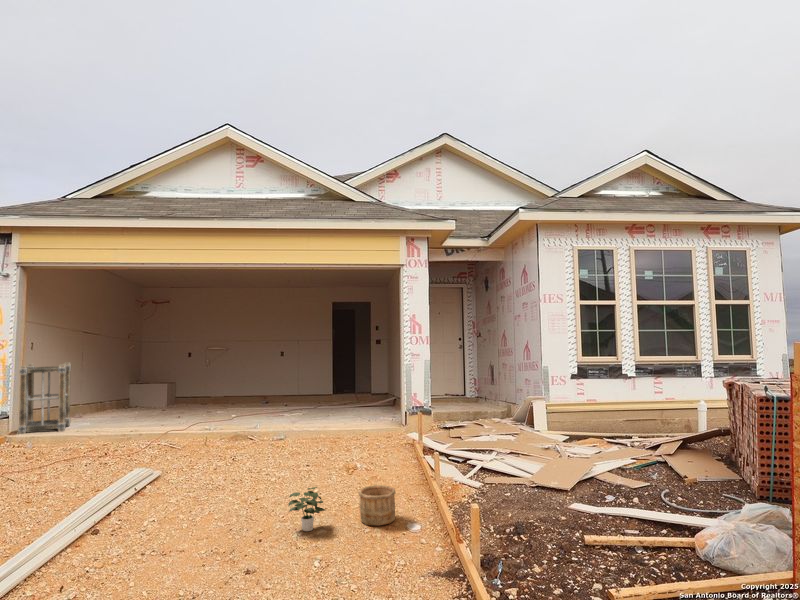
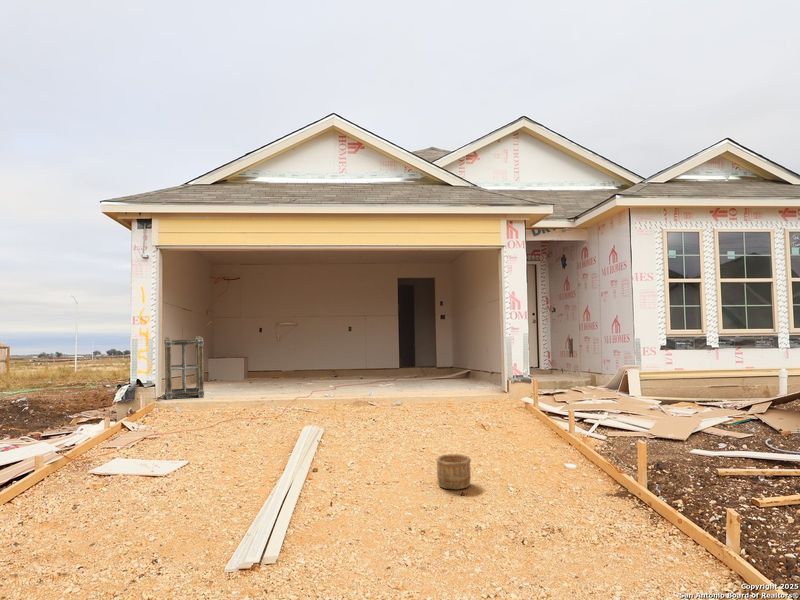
wooden bucket: present [358,485,396,525] -> present [436,454,471,489]
potted plant: present [289,487,325,531] -> none [469,433,501,467]

